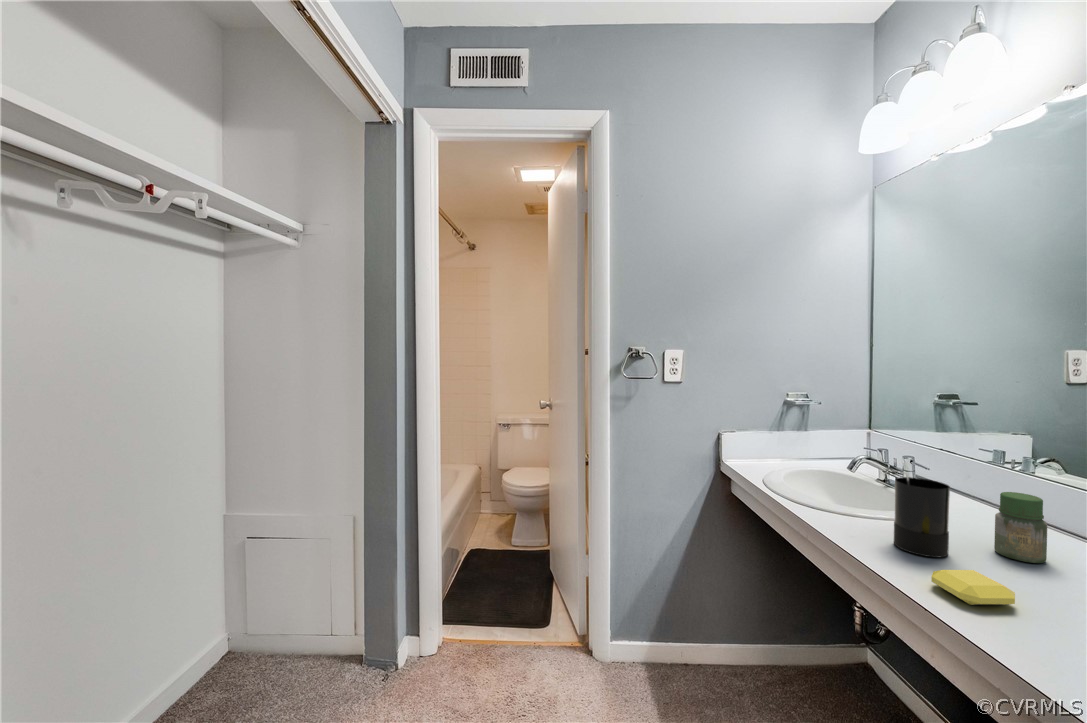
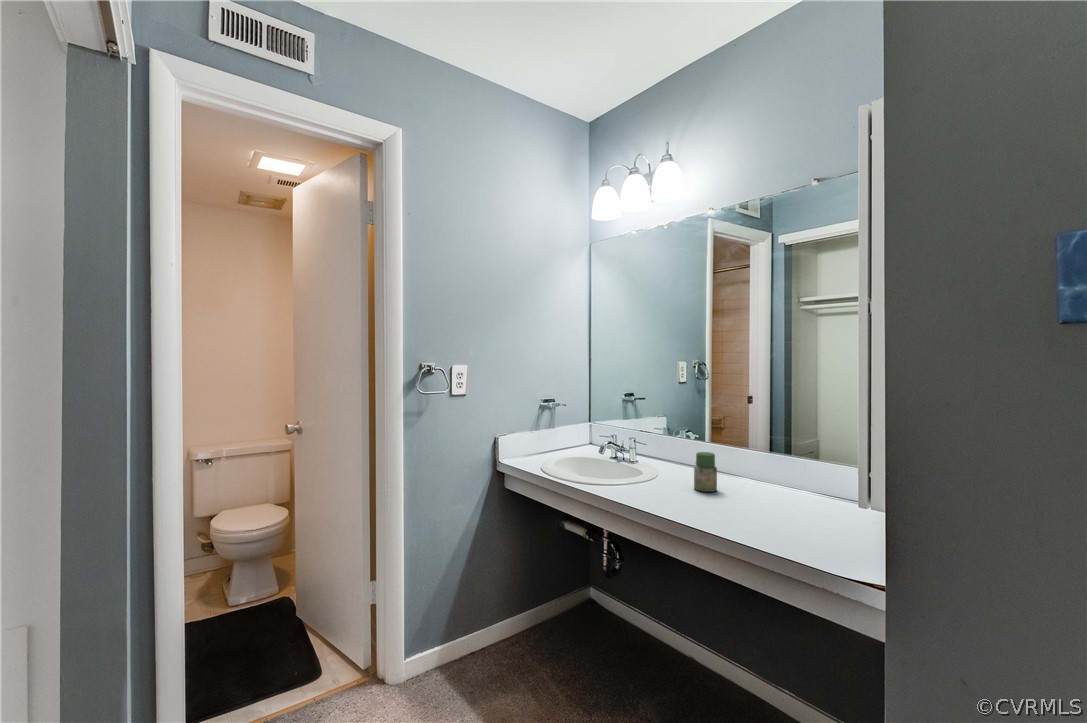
candle: present [894,472,950,557] -> none [648,448,680,500]
soap bar: present [931,570,1015,605] -> none [686,500,725,520]

